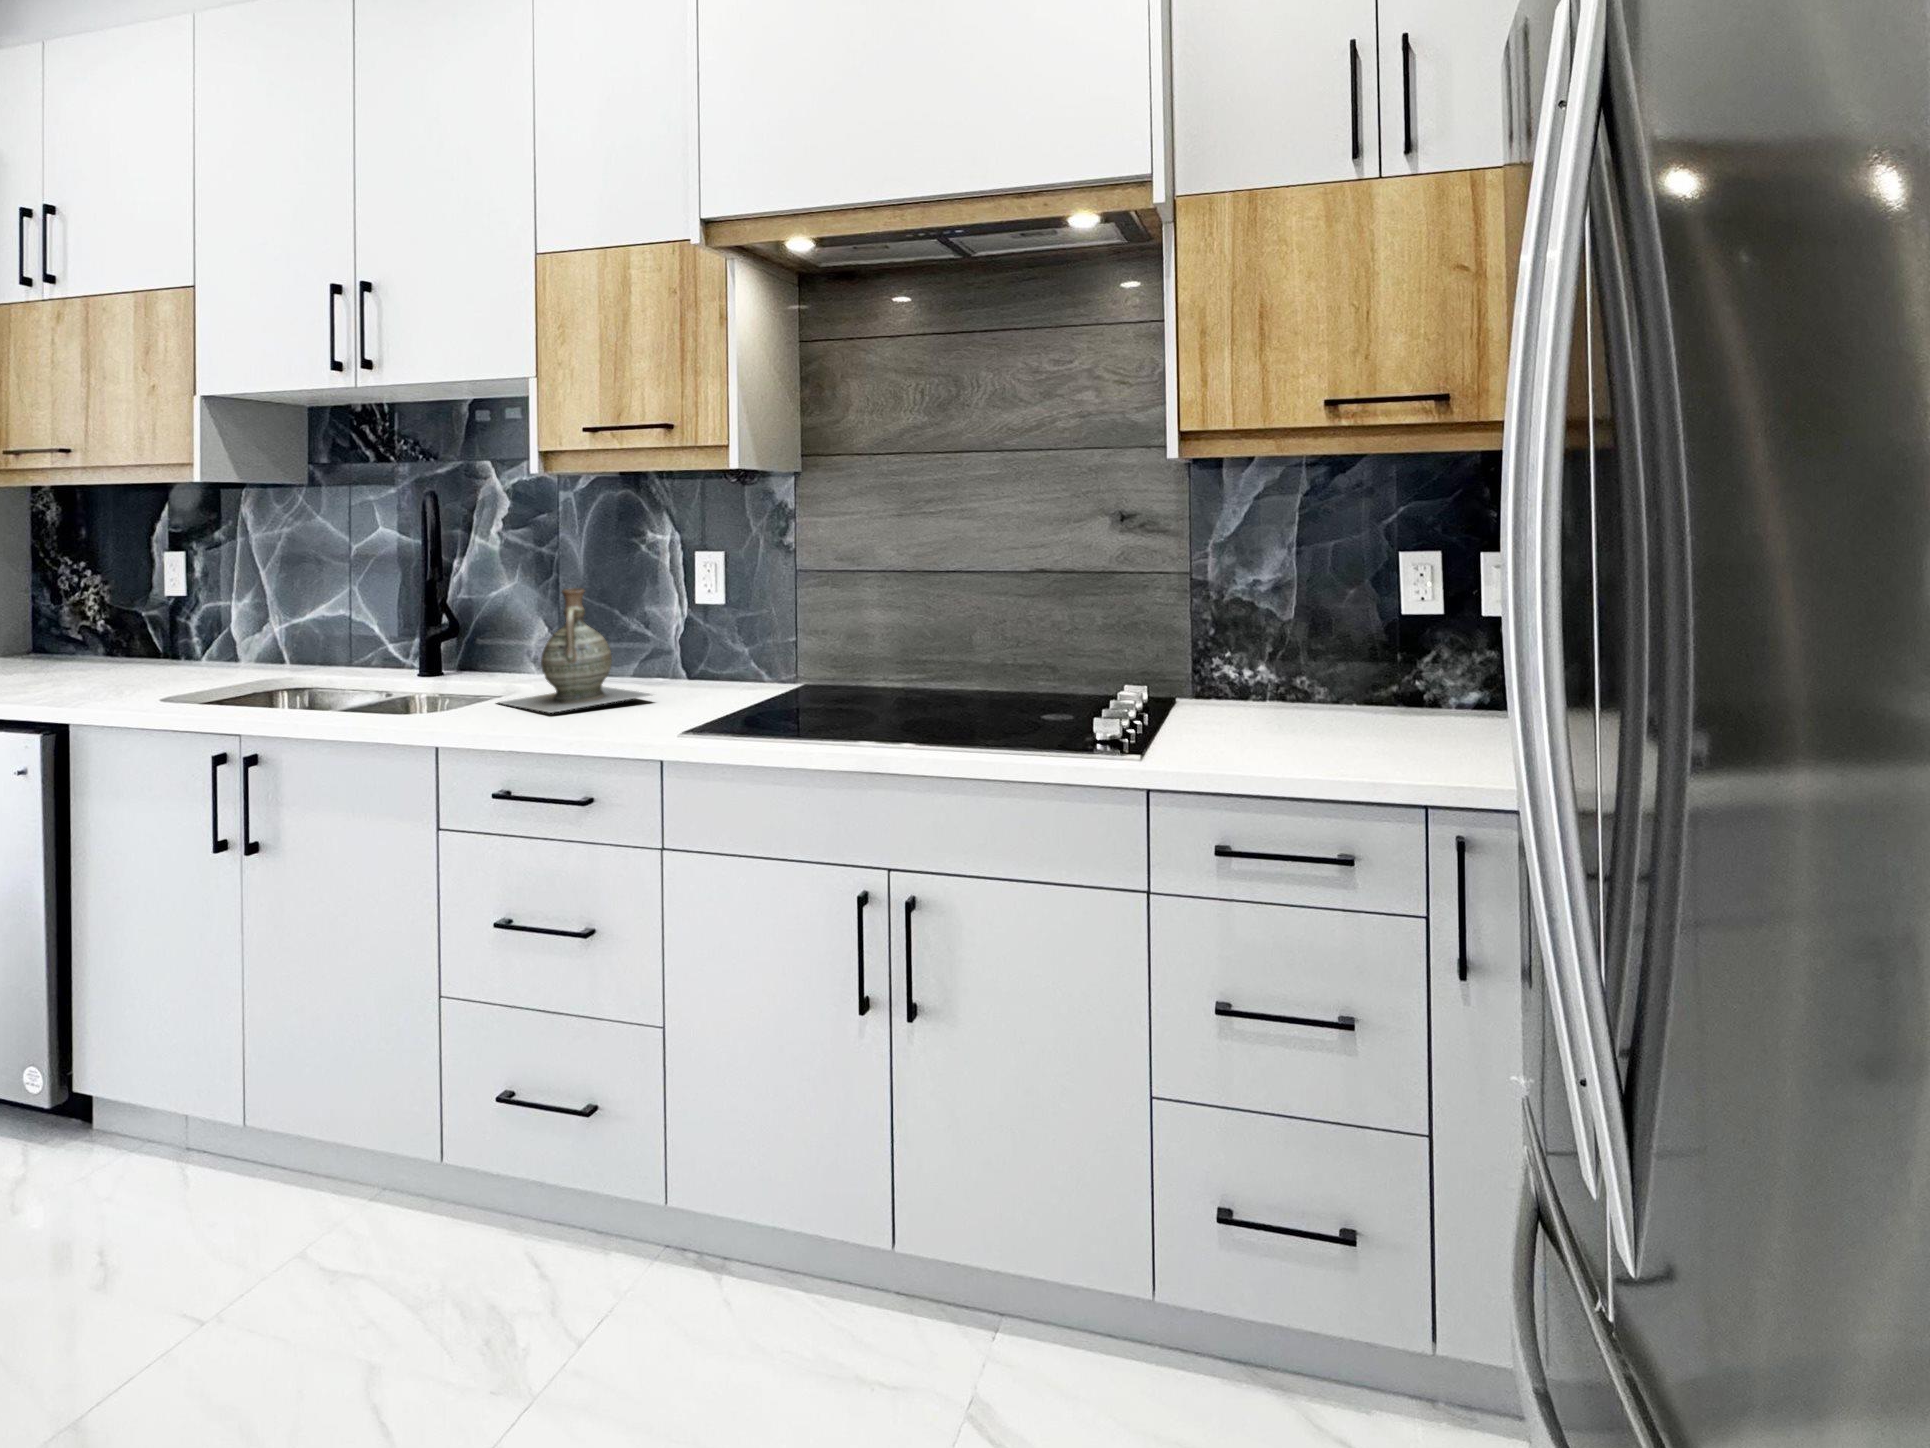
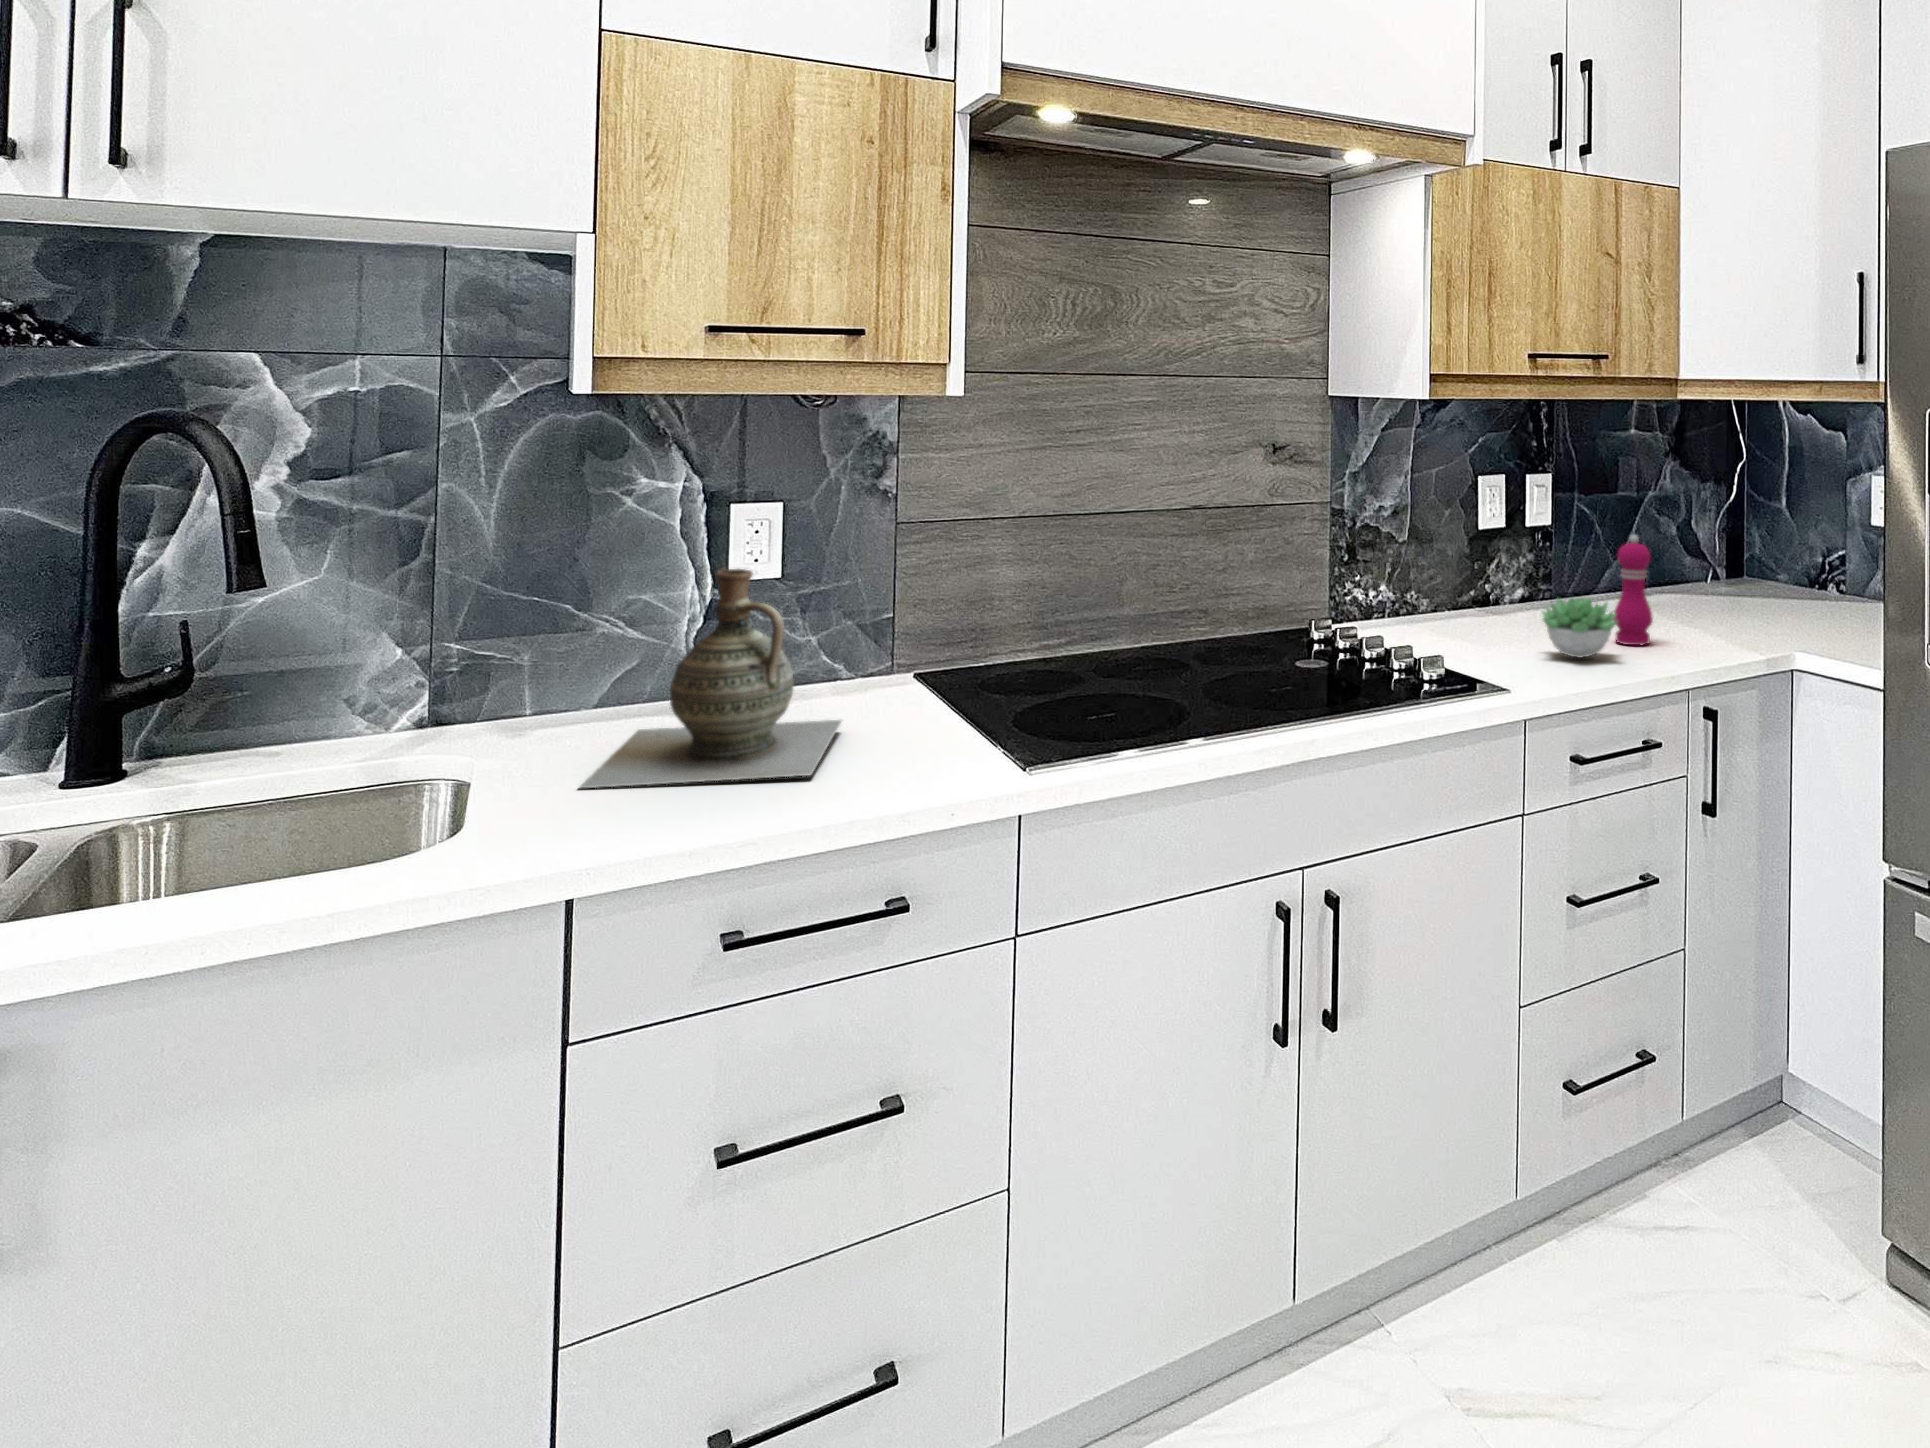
pepper mill: none [1337,621,1386,753] -> present [1613,535,1653,645]
succulent plant: none [1191,682,1278,748] -> present [1542,597,1618,657]

